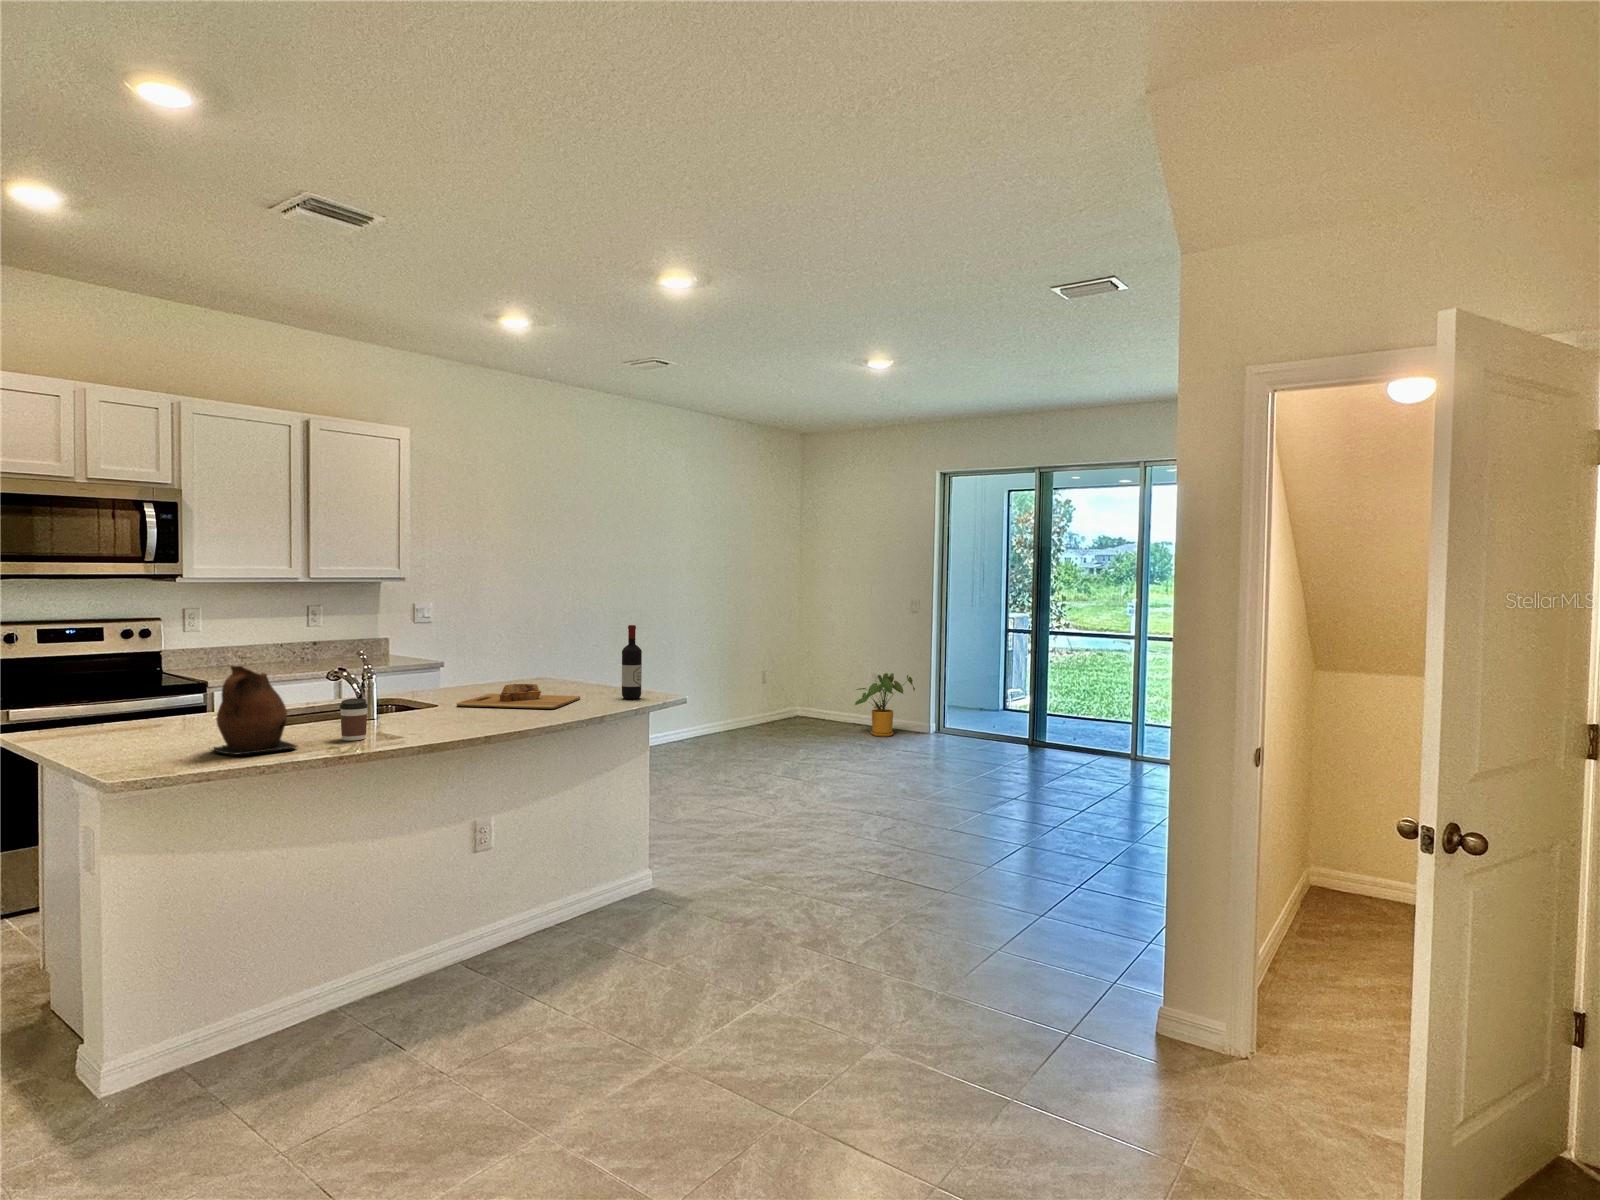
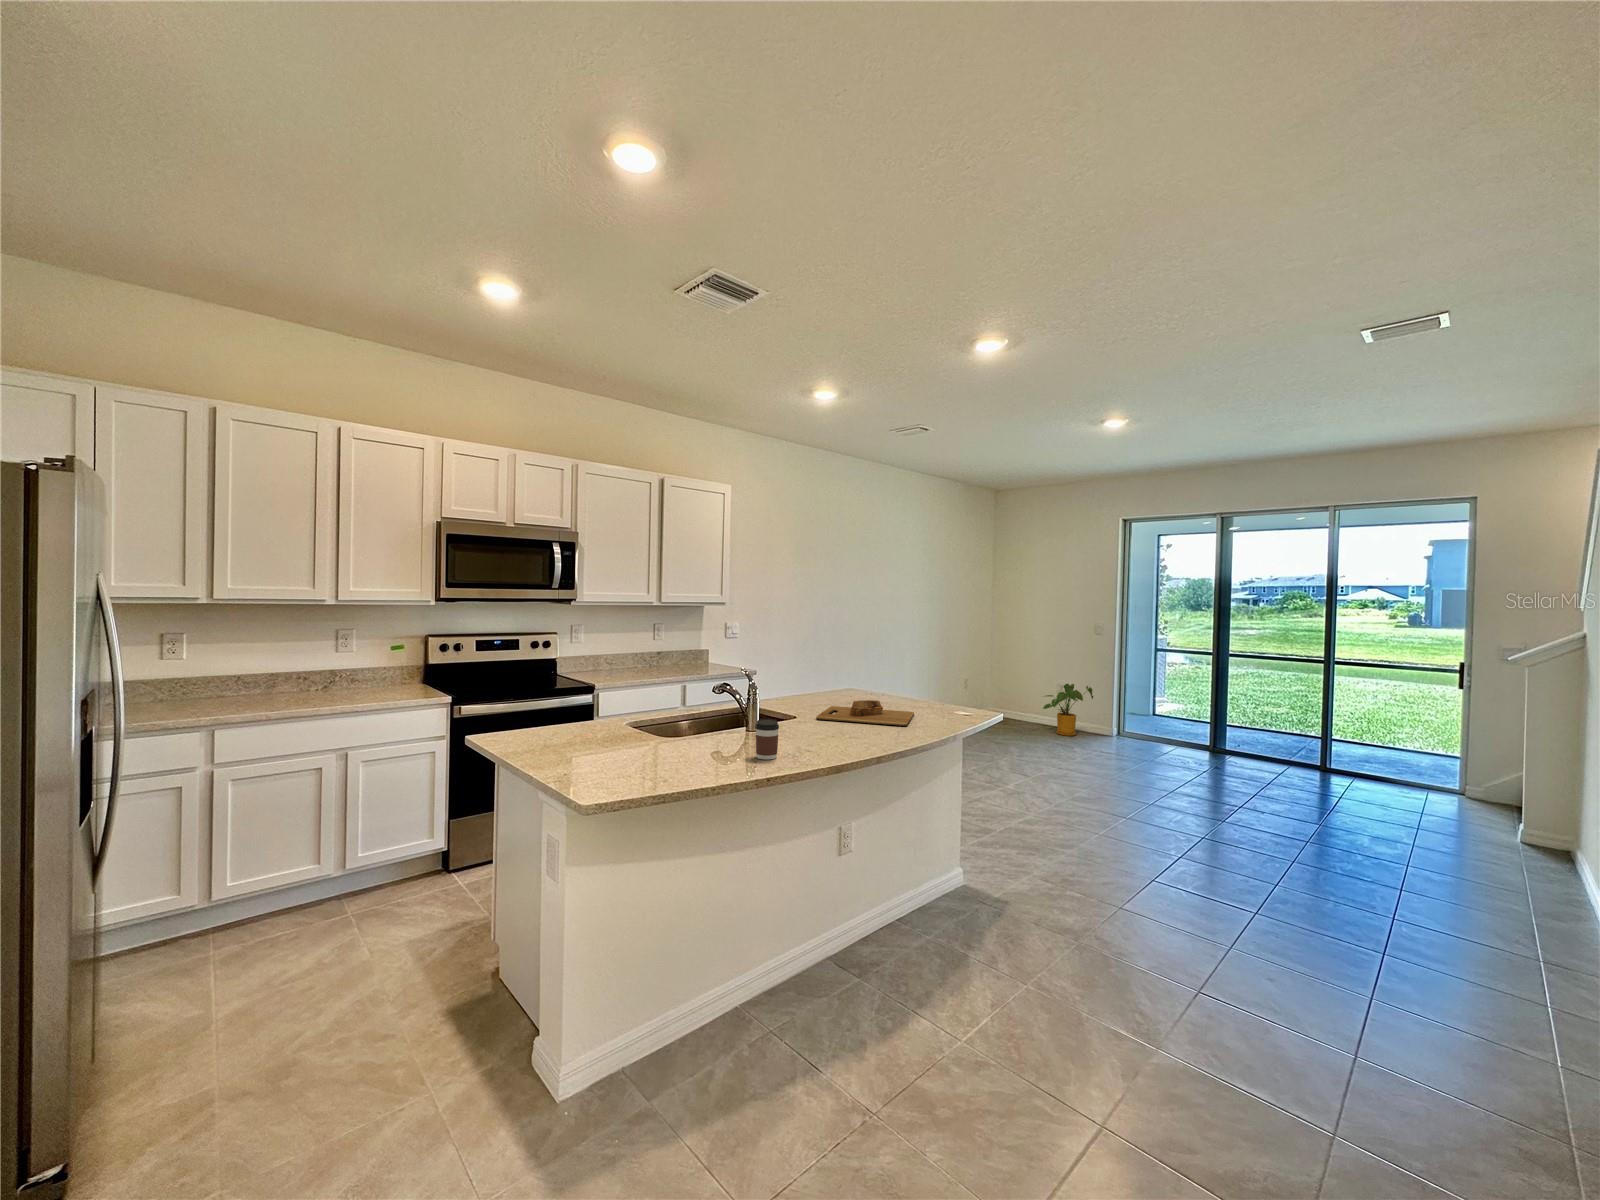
wine bottle: present [622,625,642,699] -> none [950,650,969,716]
ceramic pitcher: present [212,665,298,755] -> none [651,689,728,776]

